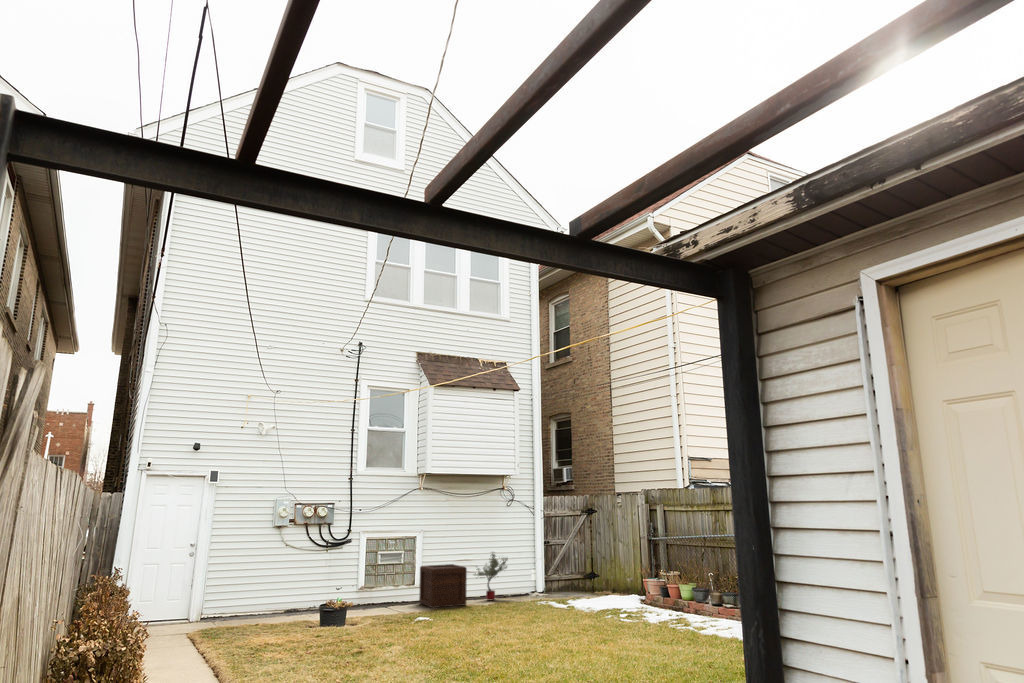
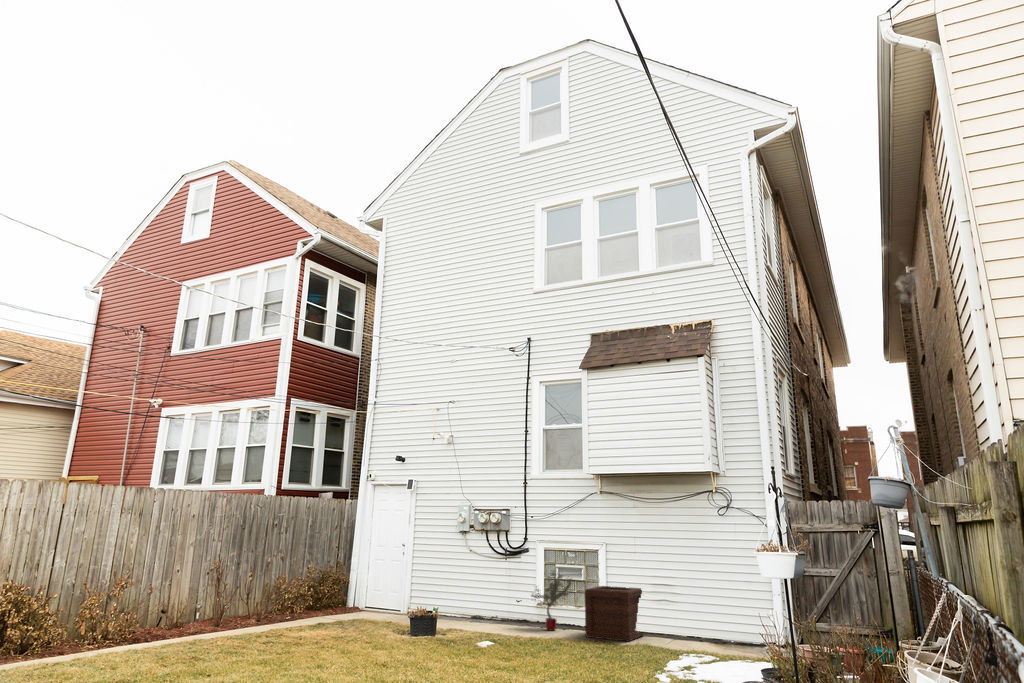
potted tree: present [475,552,508,600] -> present [532,571,572,631]

